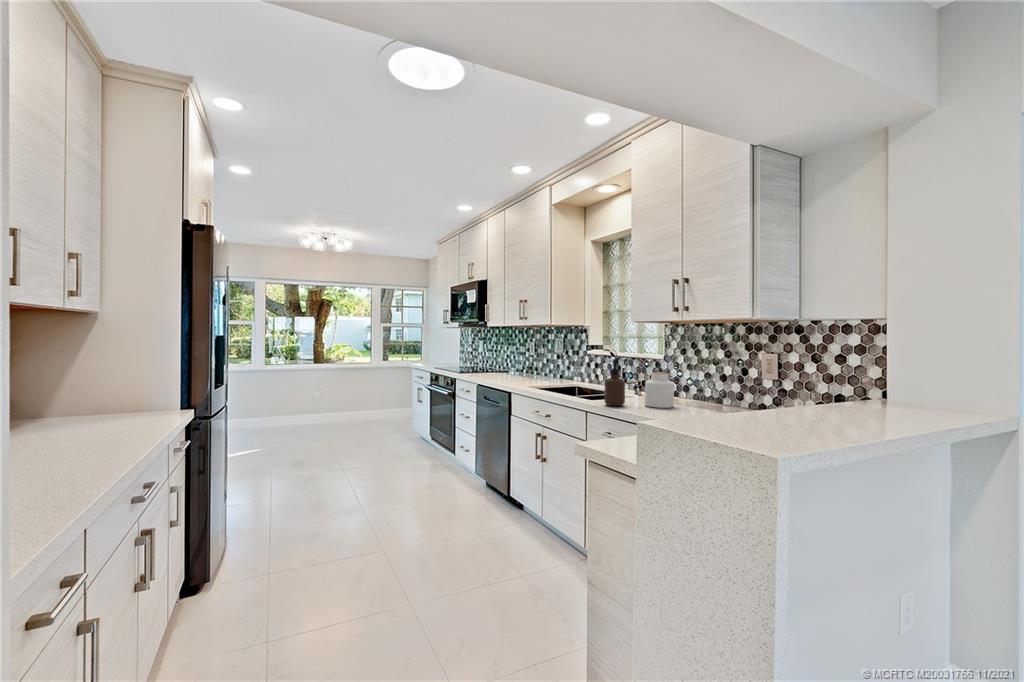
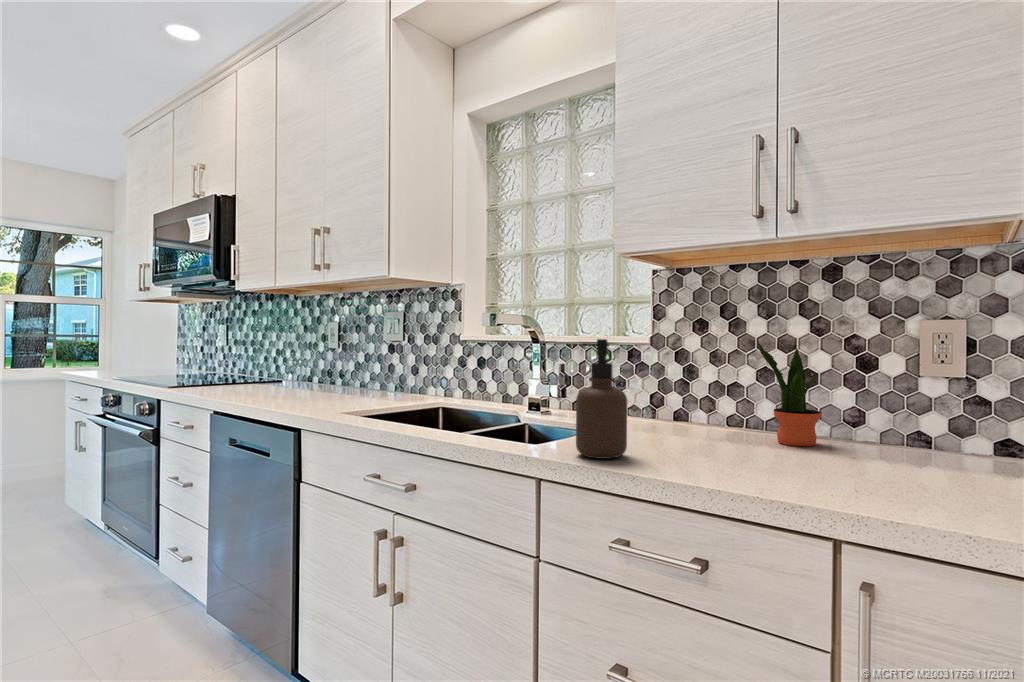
potted plant: none [697,360,725,409] -> present [757,341,821,446]
jar: present [645,372,674,408] -> none [660,369,729,454]

